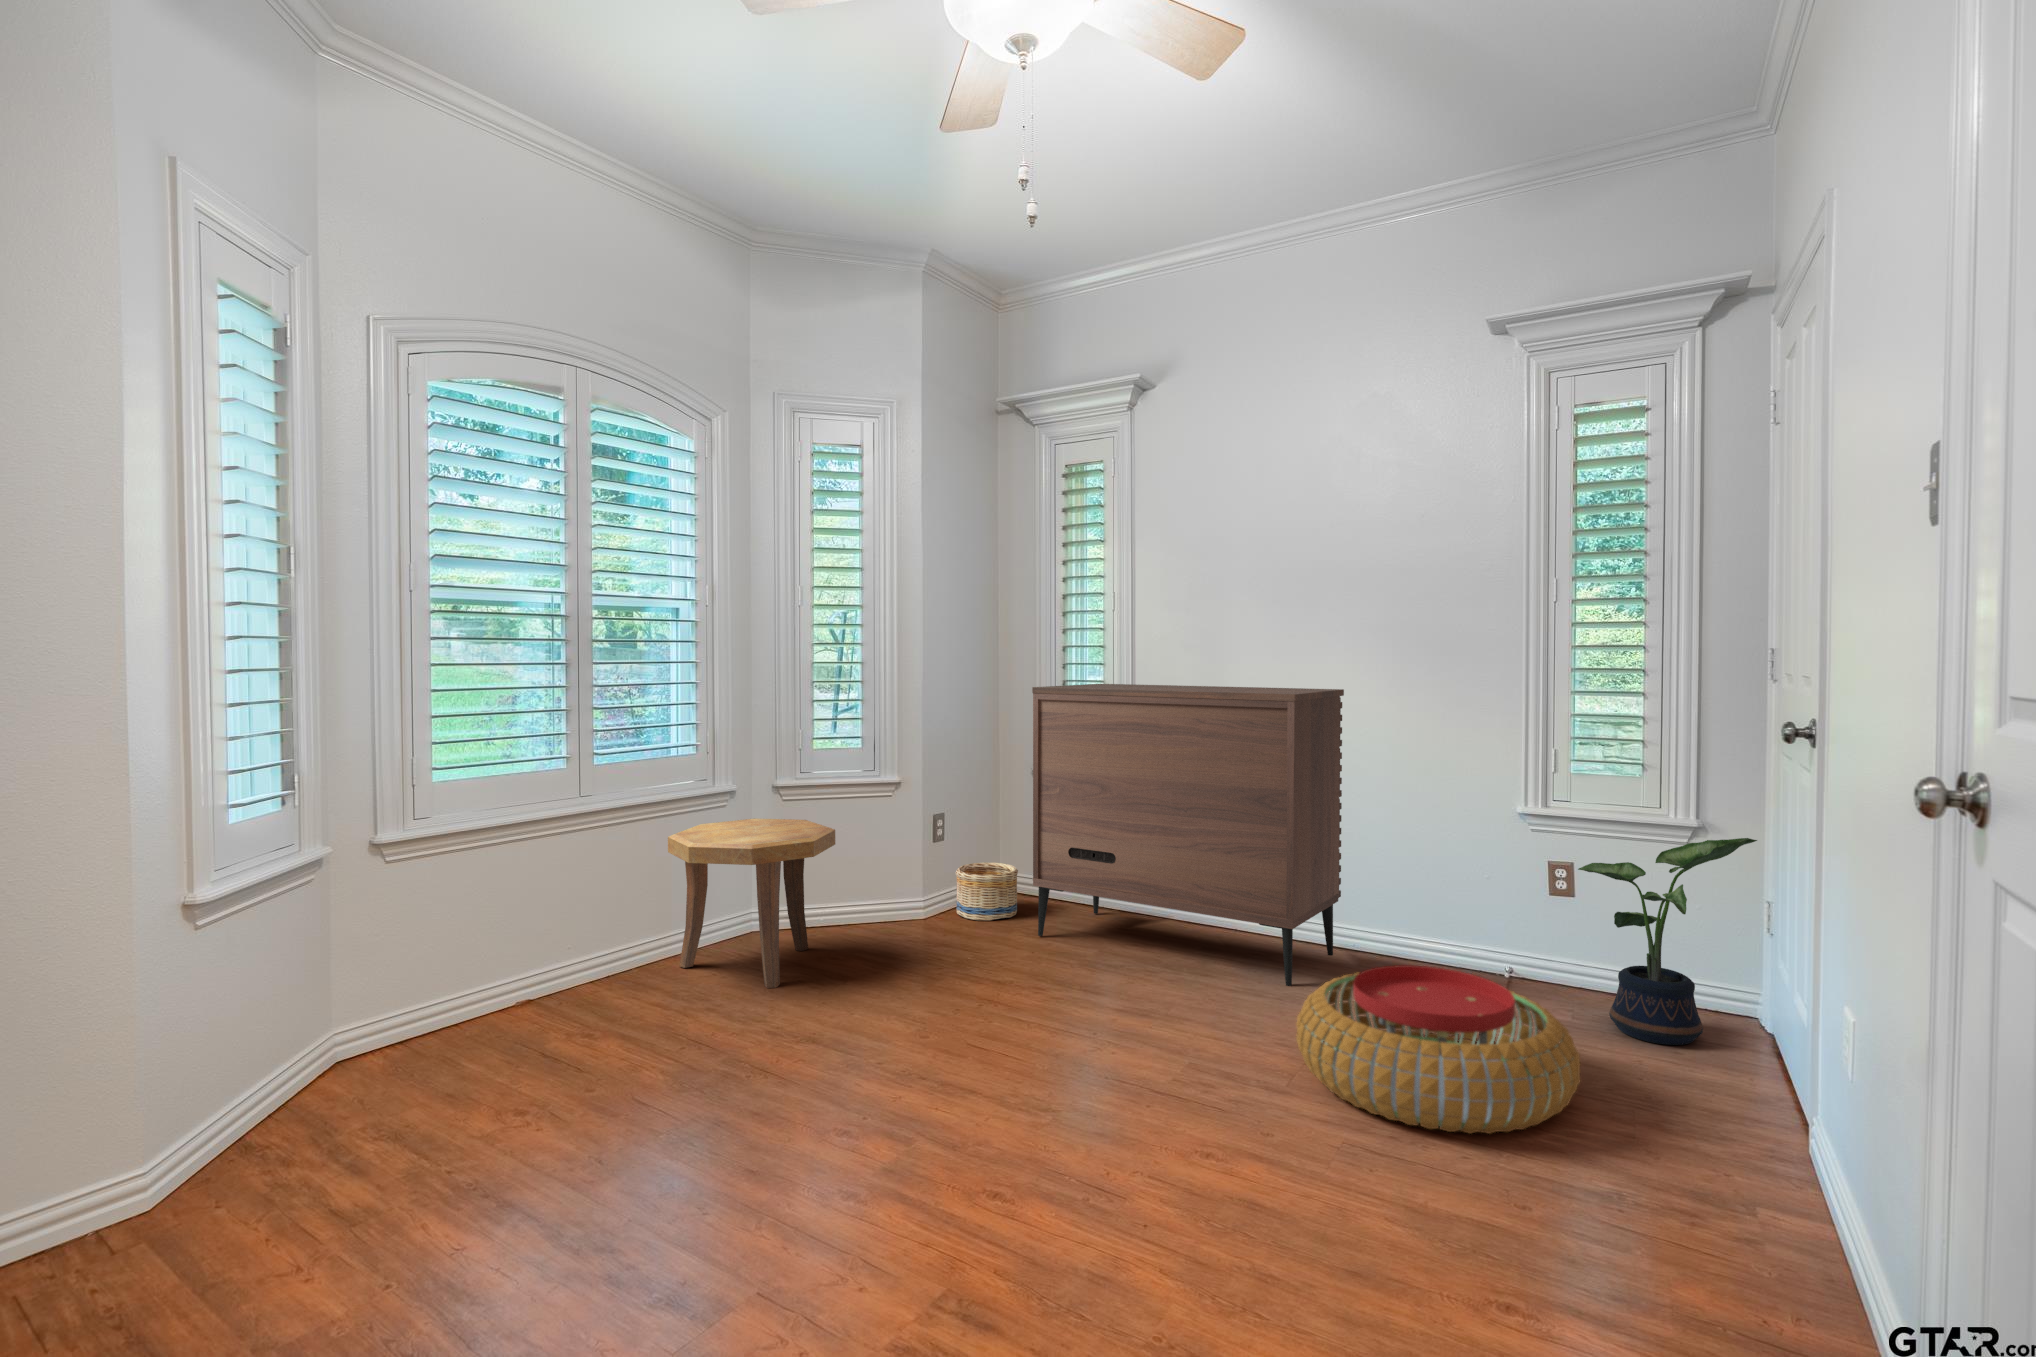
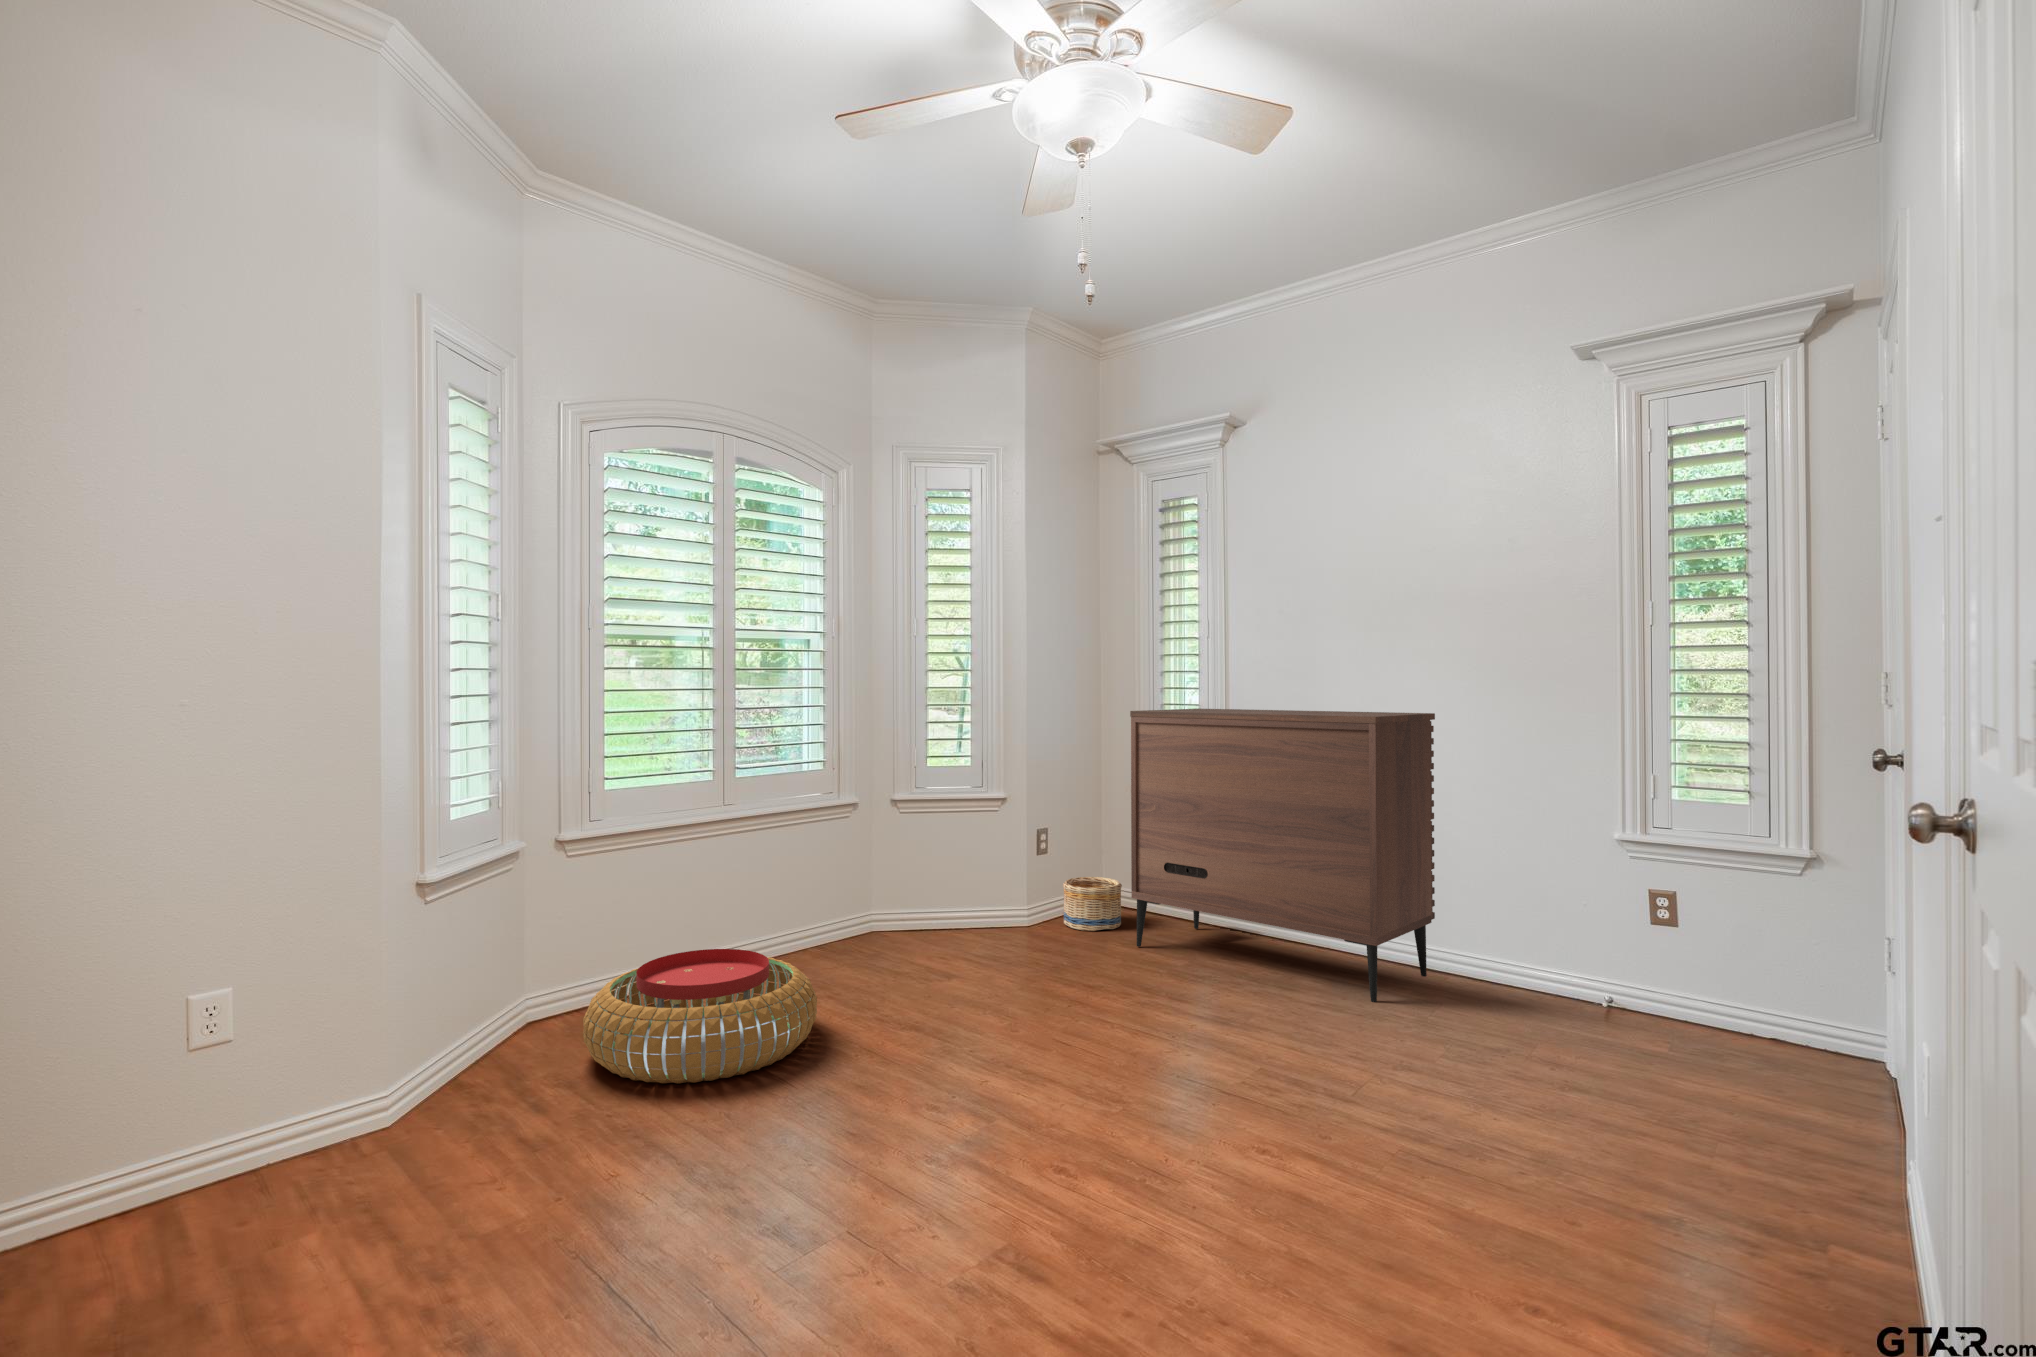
side table: present [668,818,835,988] -> none [800,828,947,980]
potted plant: present [1578,838,1757,1045] -> none [1671,866,1869,1079]
pouf: present [1296,965,1580,1134] -> present [583,949,817,1084]

